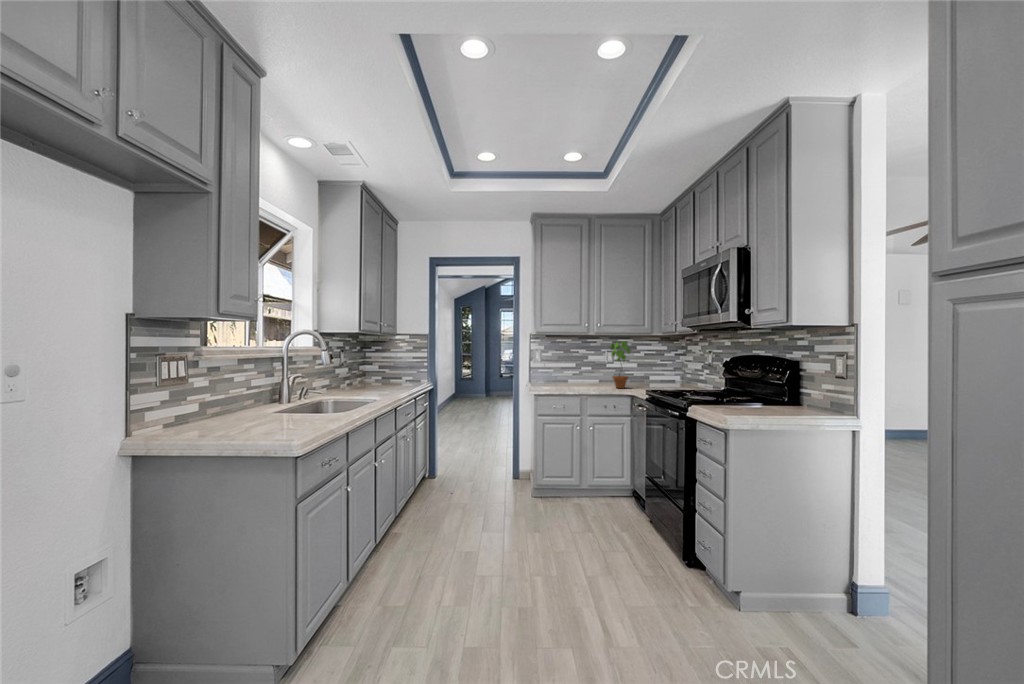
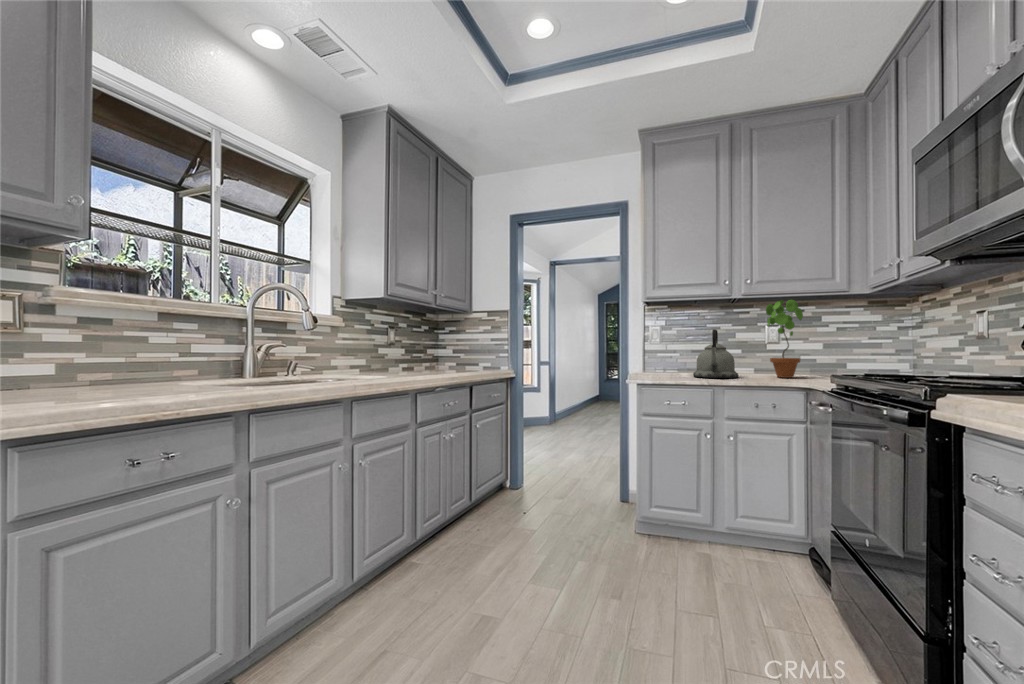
kettle: none [569,359,595,389] -> present [693,329,738,378]

